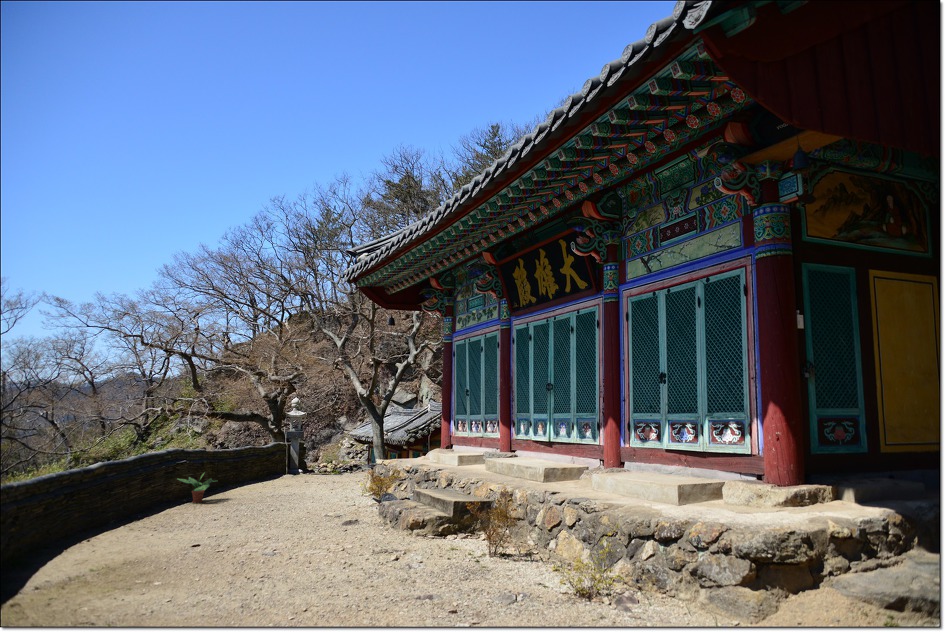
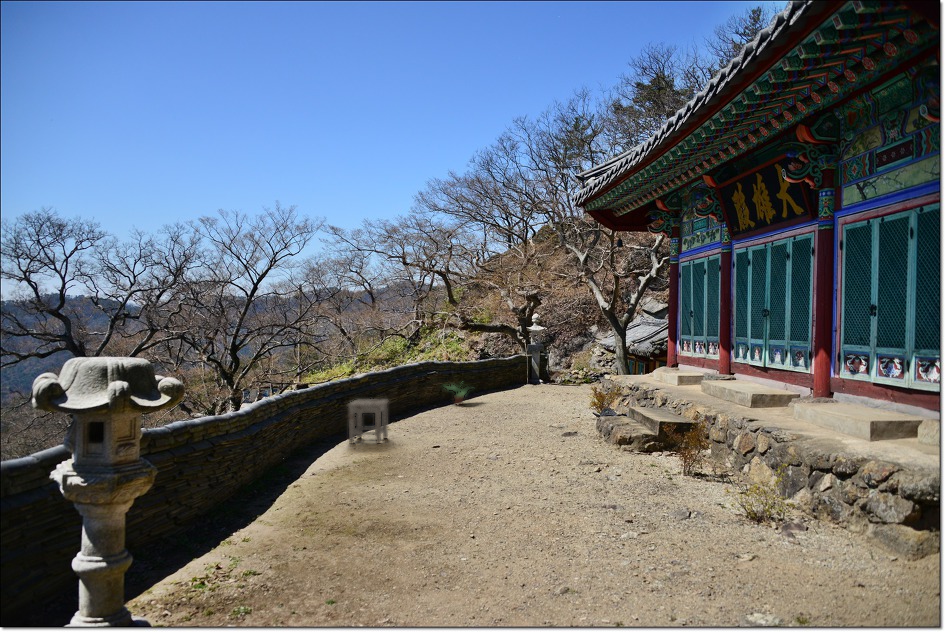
stool: none [45,493,111,556] -> present [347,399,388,444]

